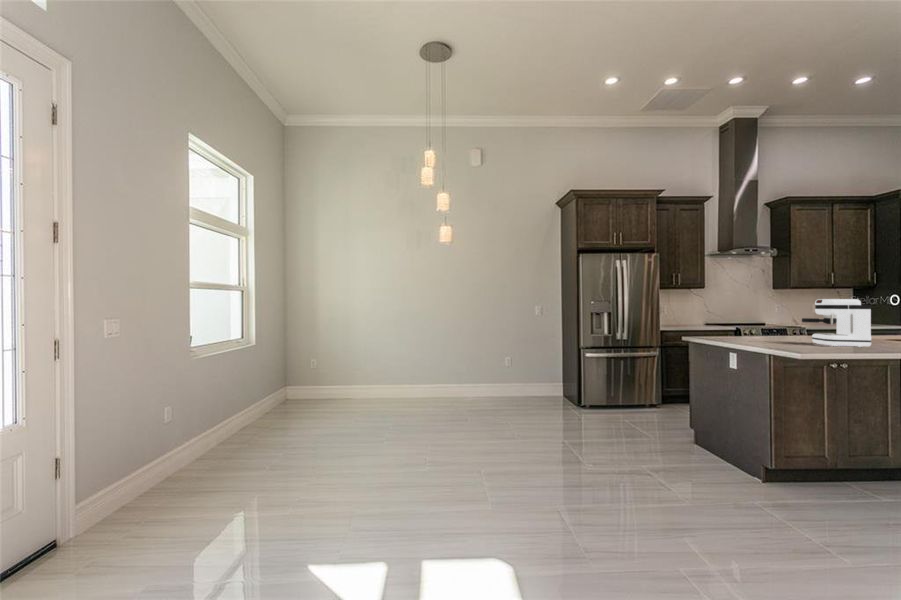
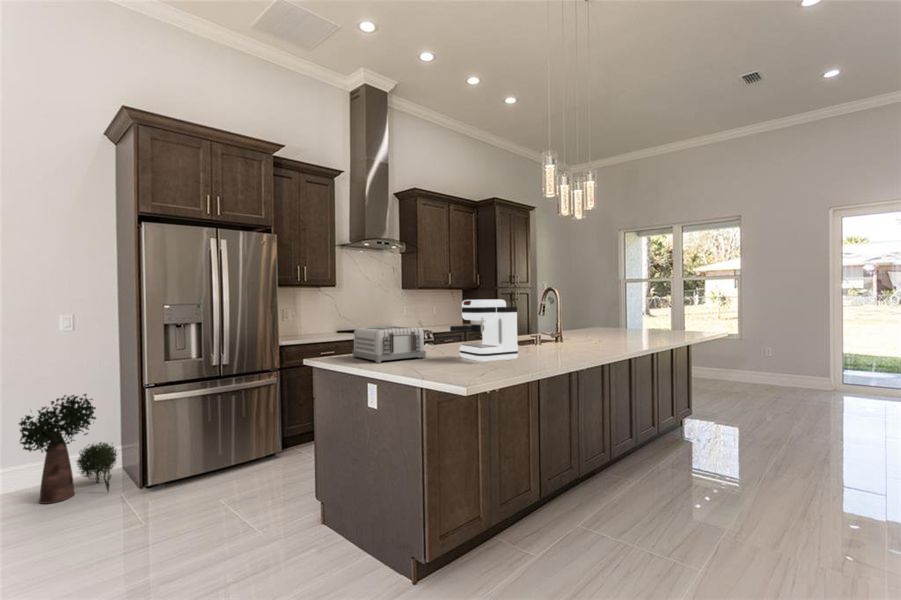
toaster: none [719,318,781,341] -> present [353,326,426,363]
potted plant: none [525,348,565,405] -> present [19,394,117,504]

